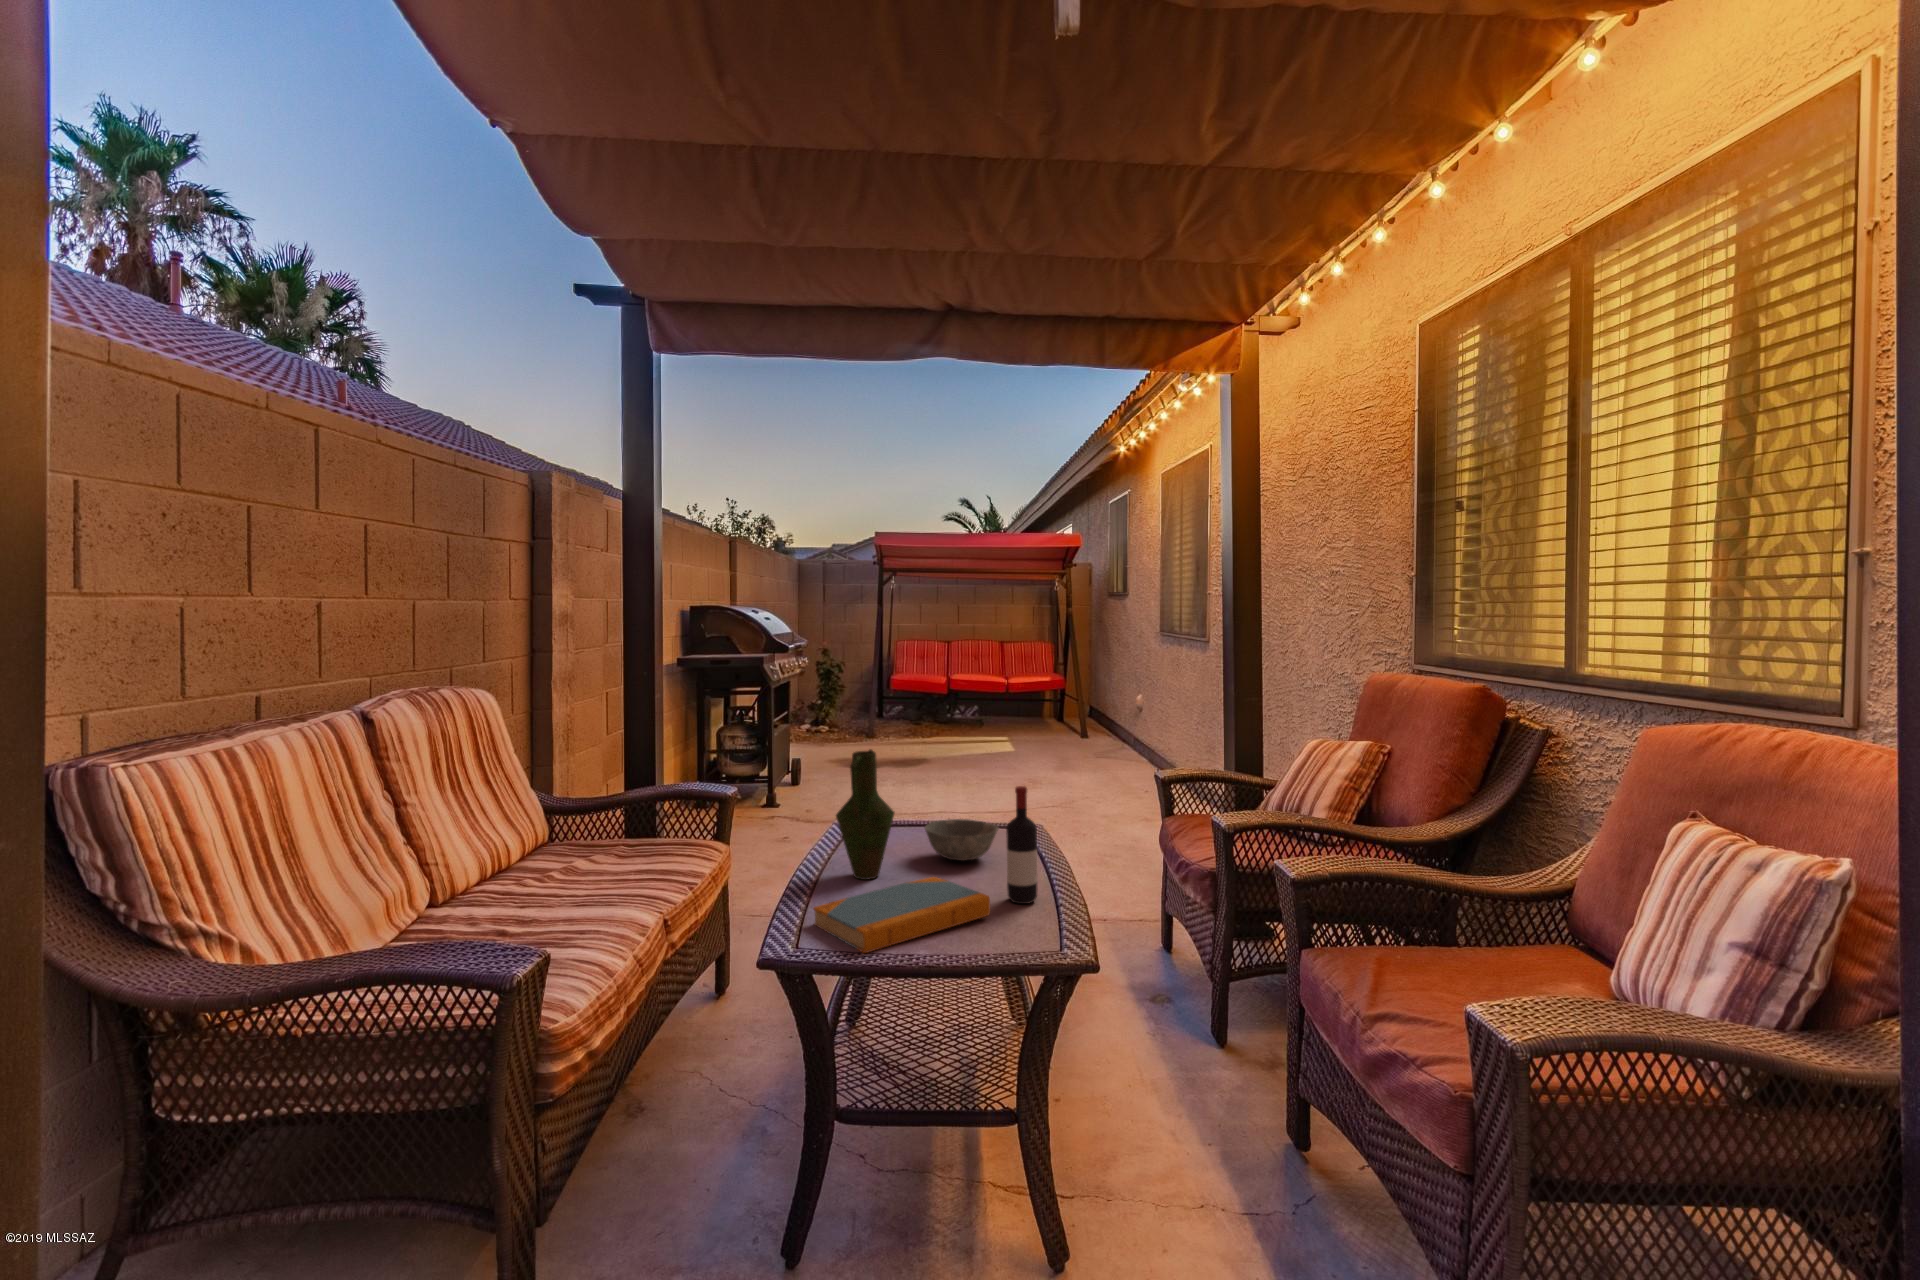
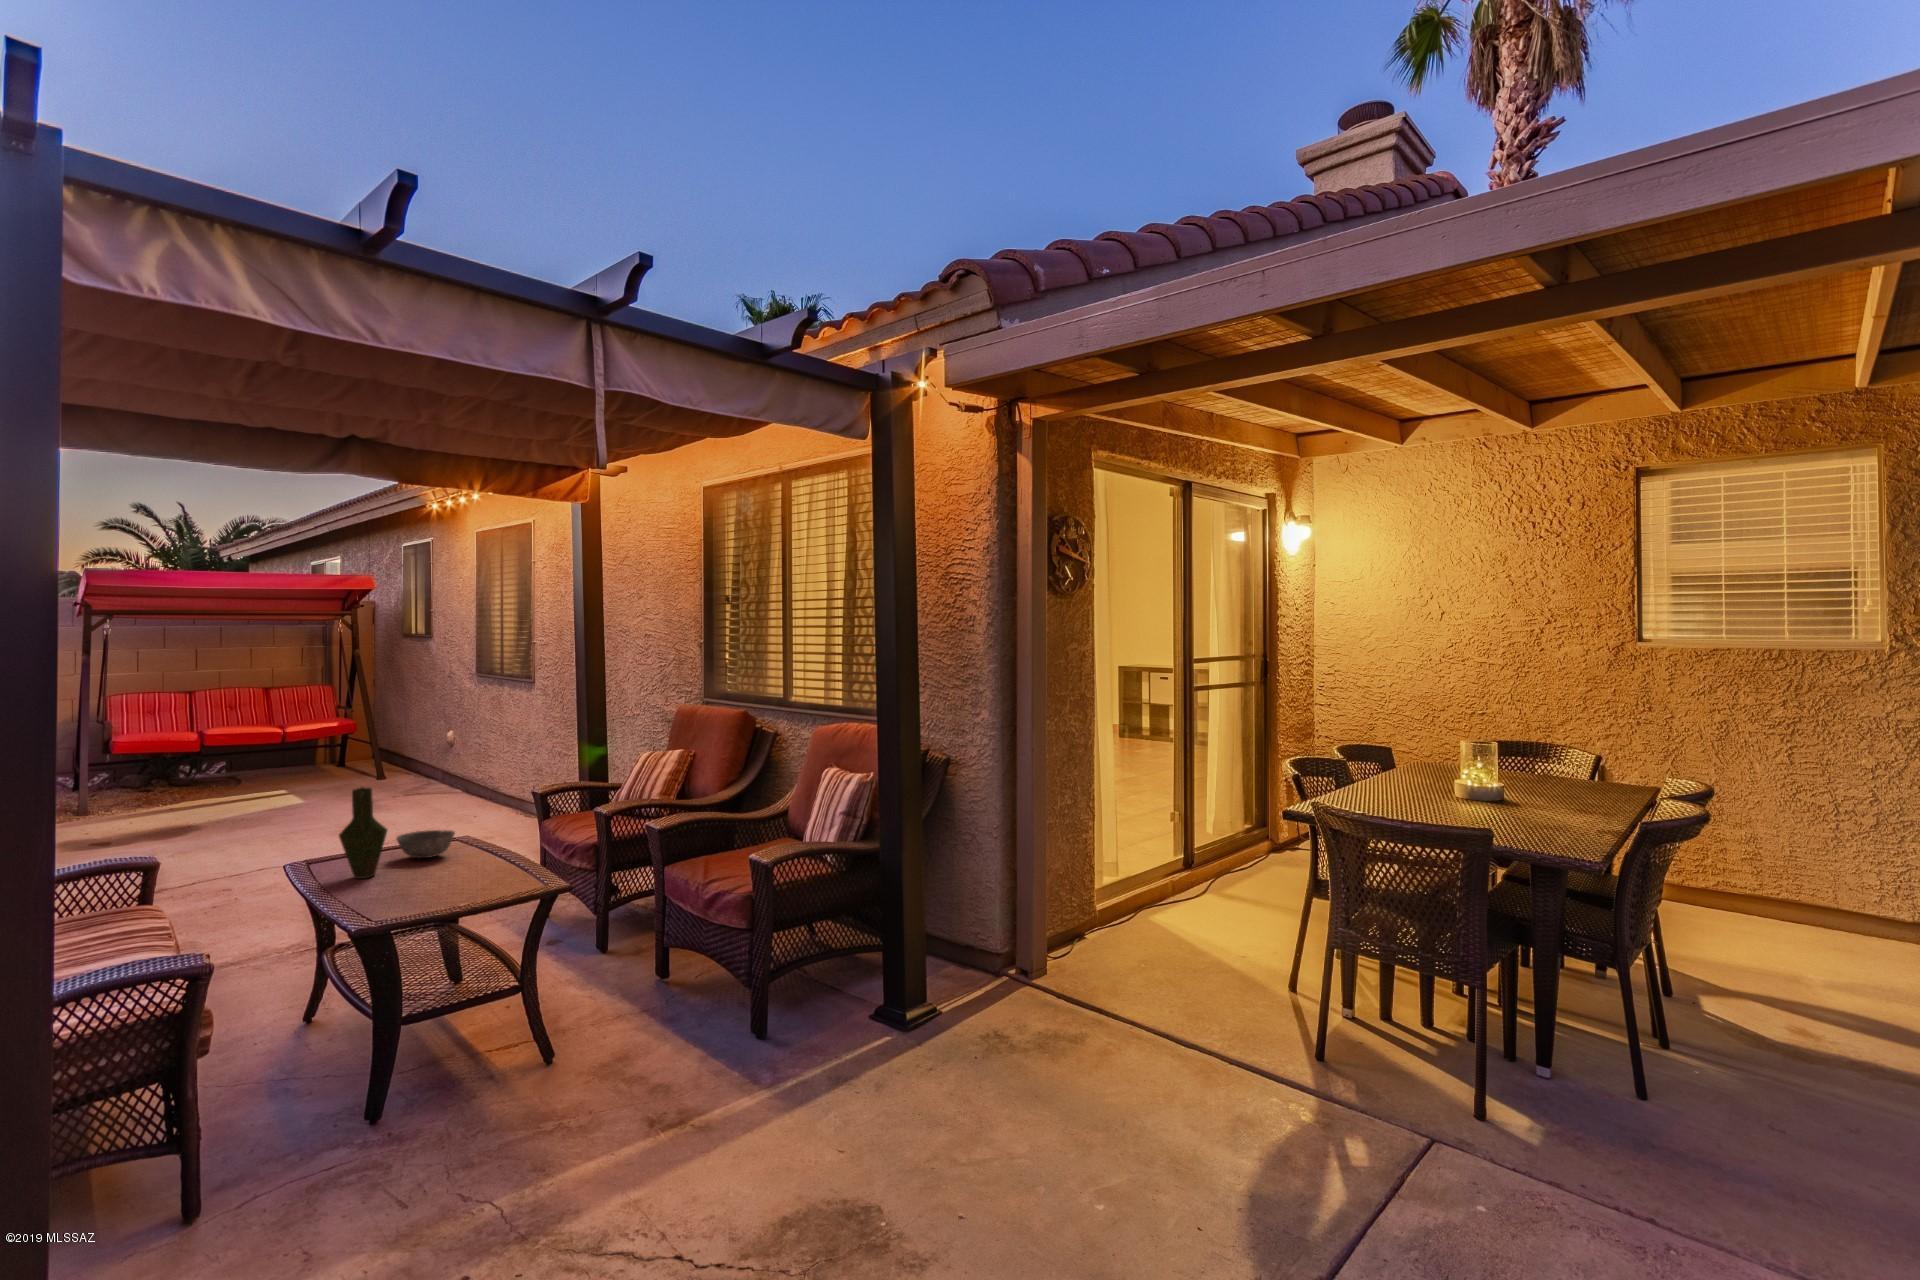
wine bottle: present [1006,786,1038,904] -> none [482,796,504,870]
book: present [813,877,991,953] -> none [360,863,483,906]

